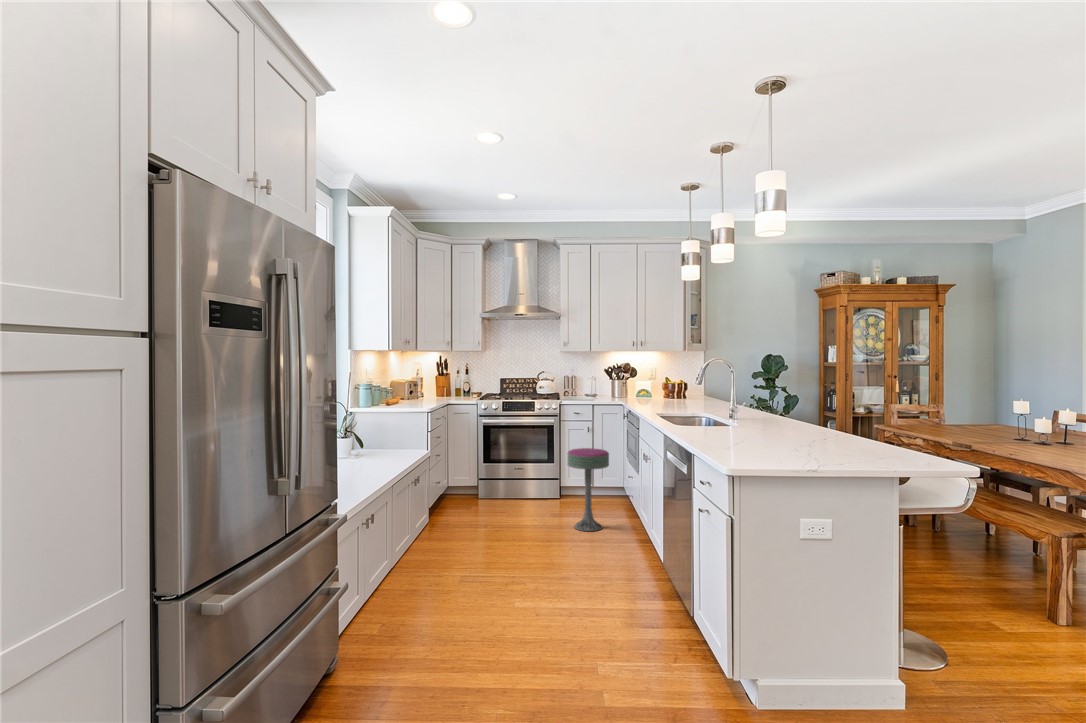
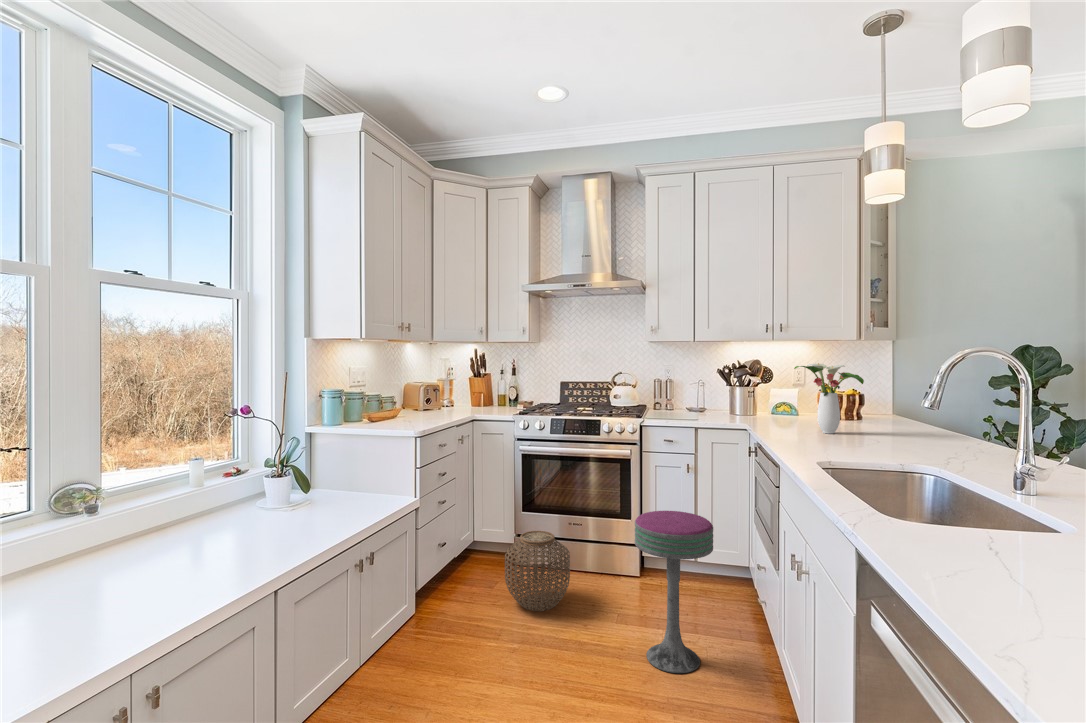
flower arrangement: none [649,365,684,404] -> present [794,363,864,434]
woven basket: none [483,470,523,516] -> present [505,531,570,611]

